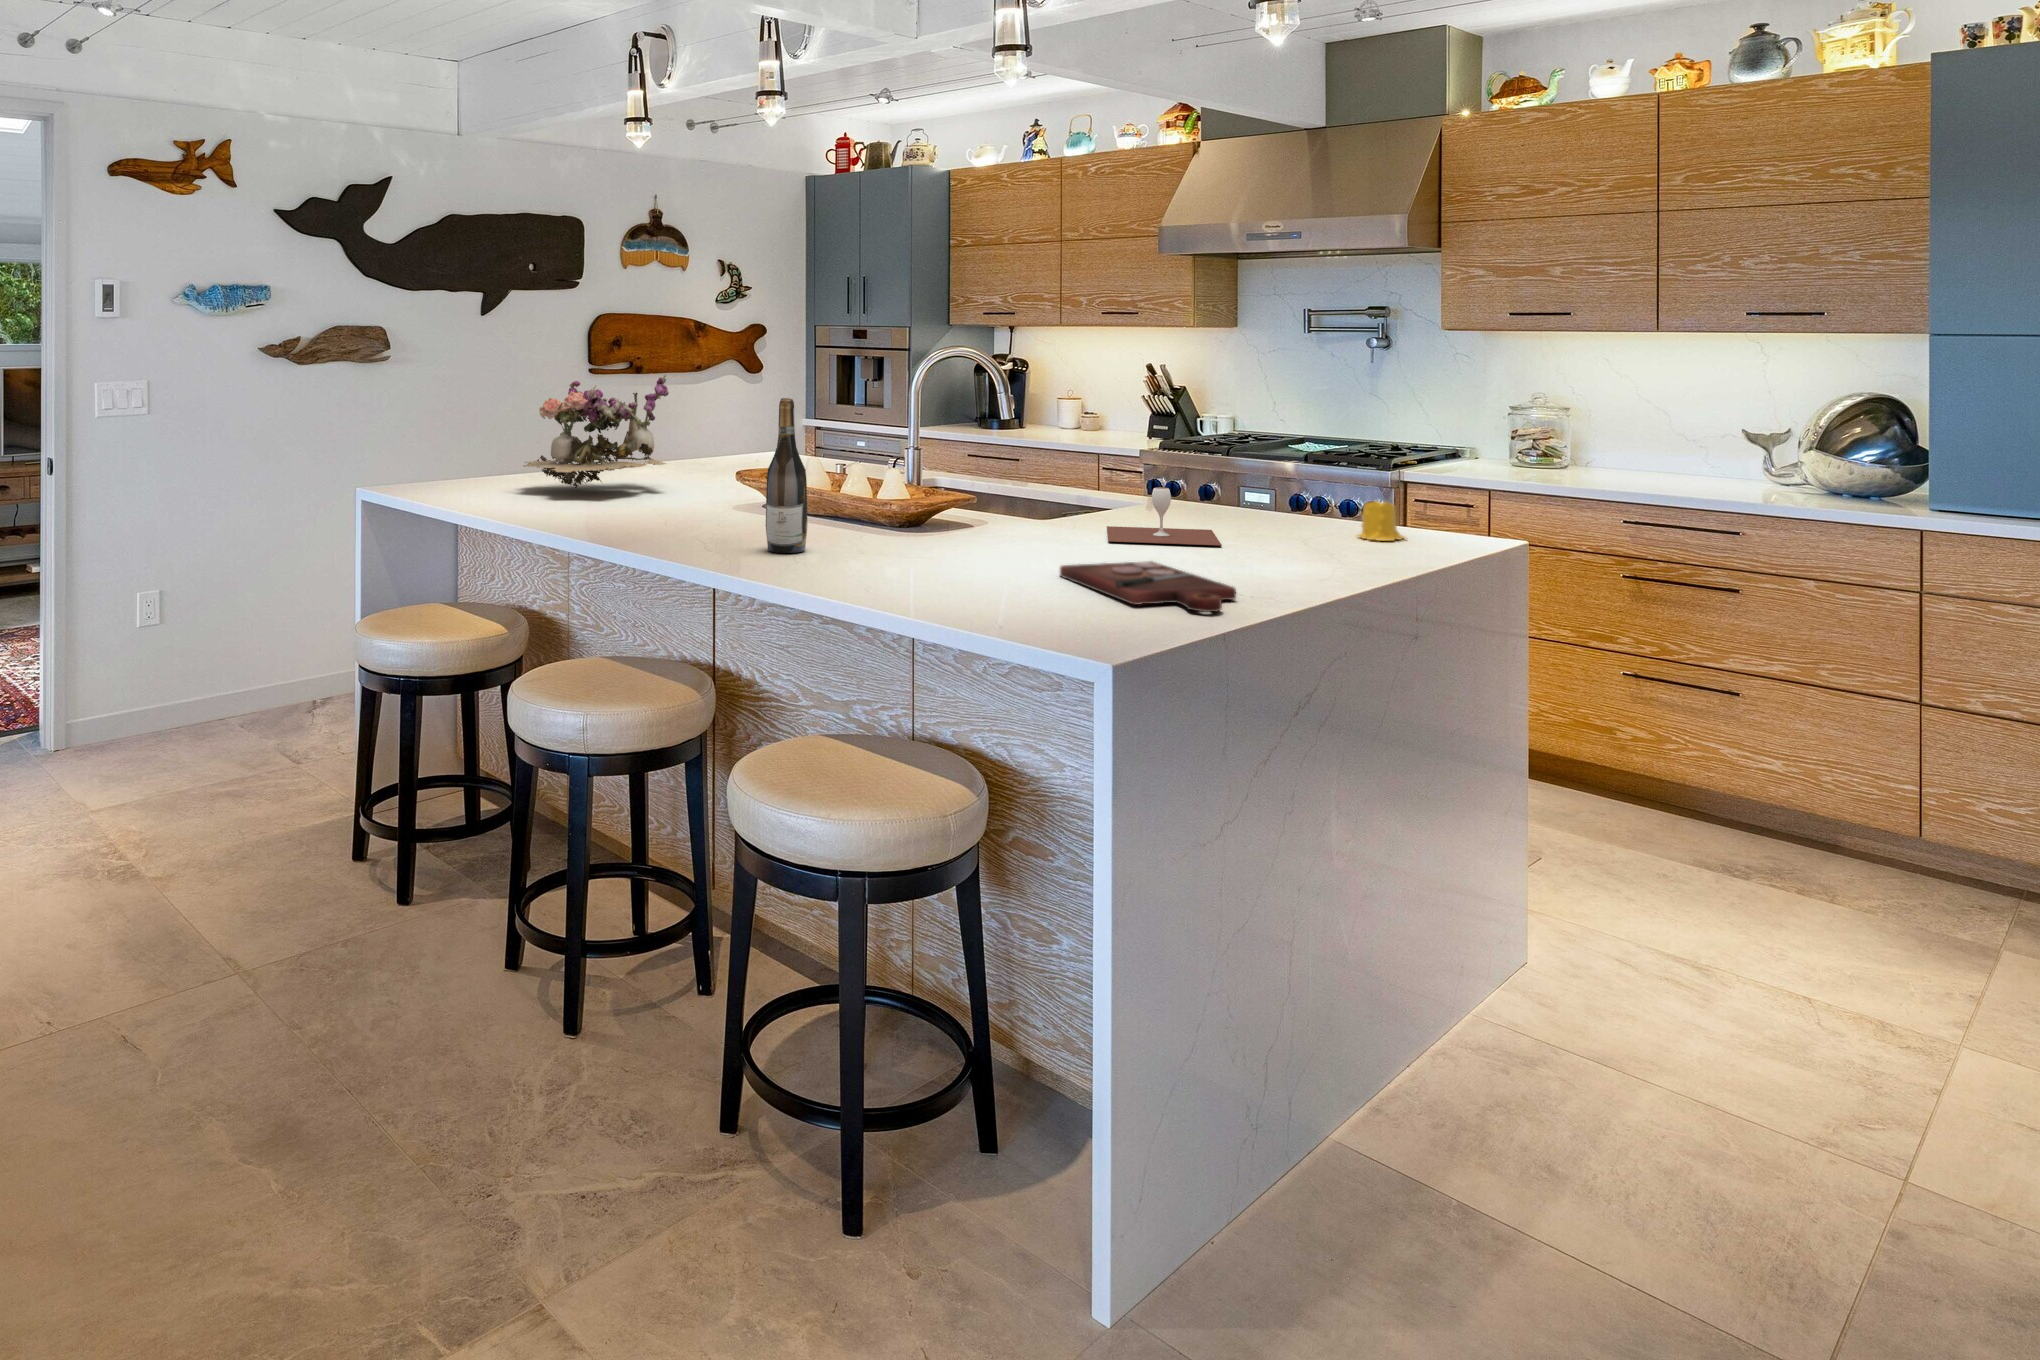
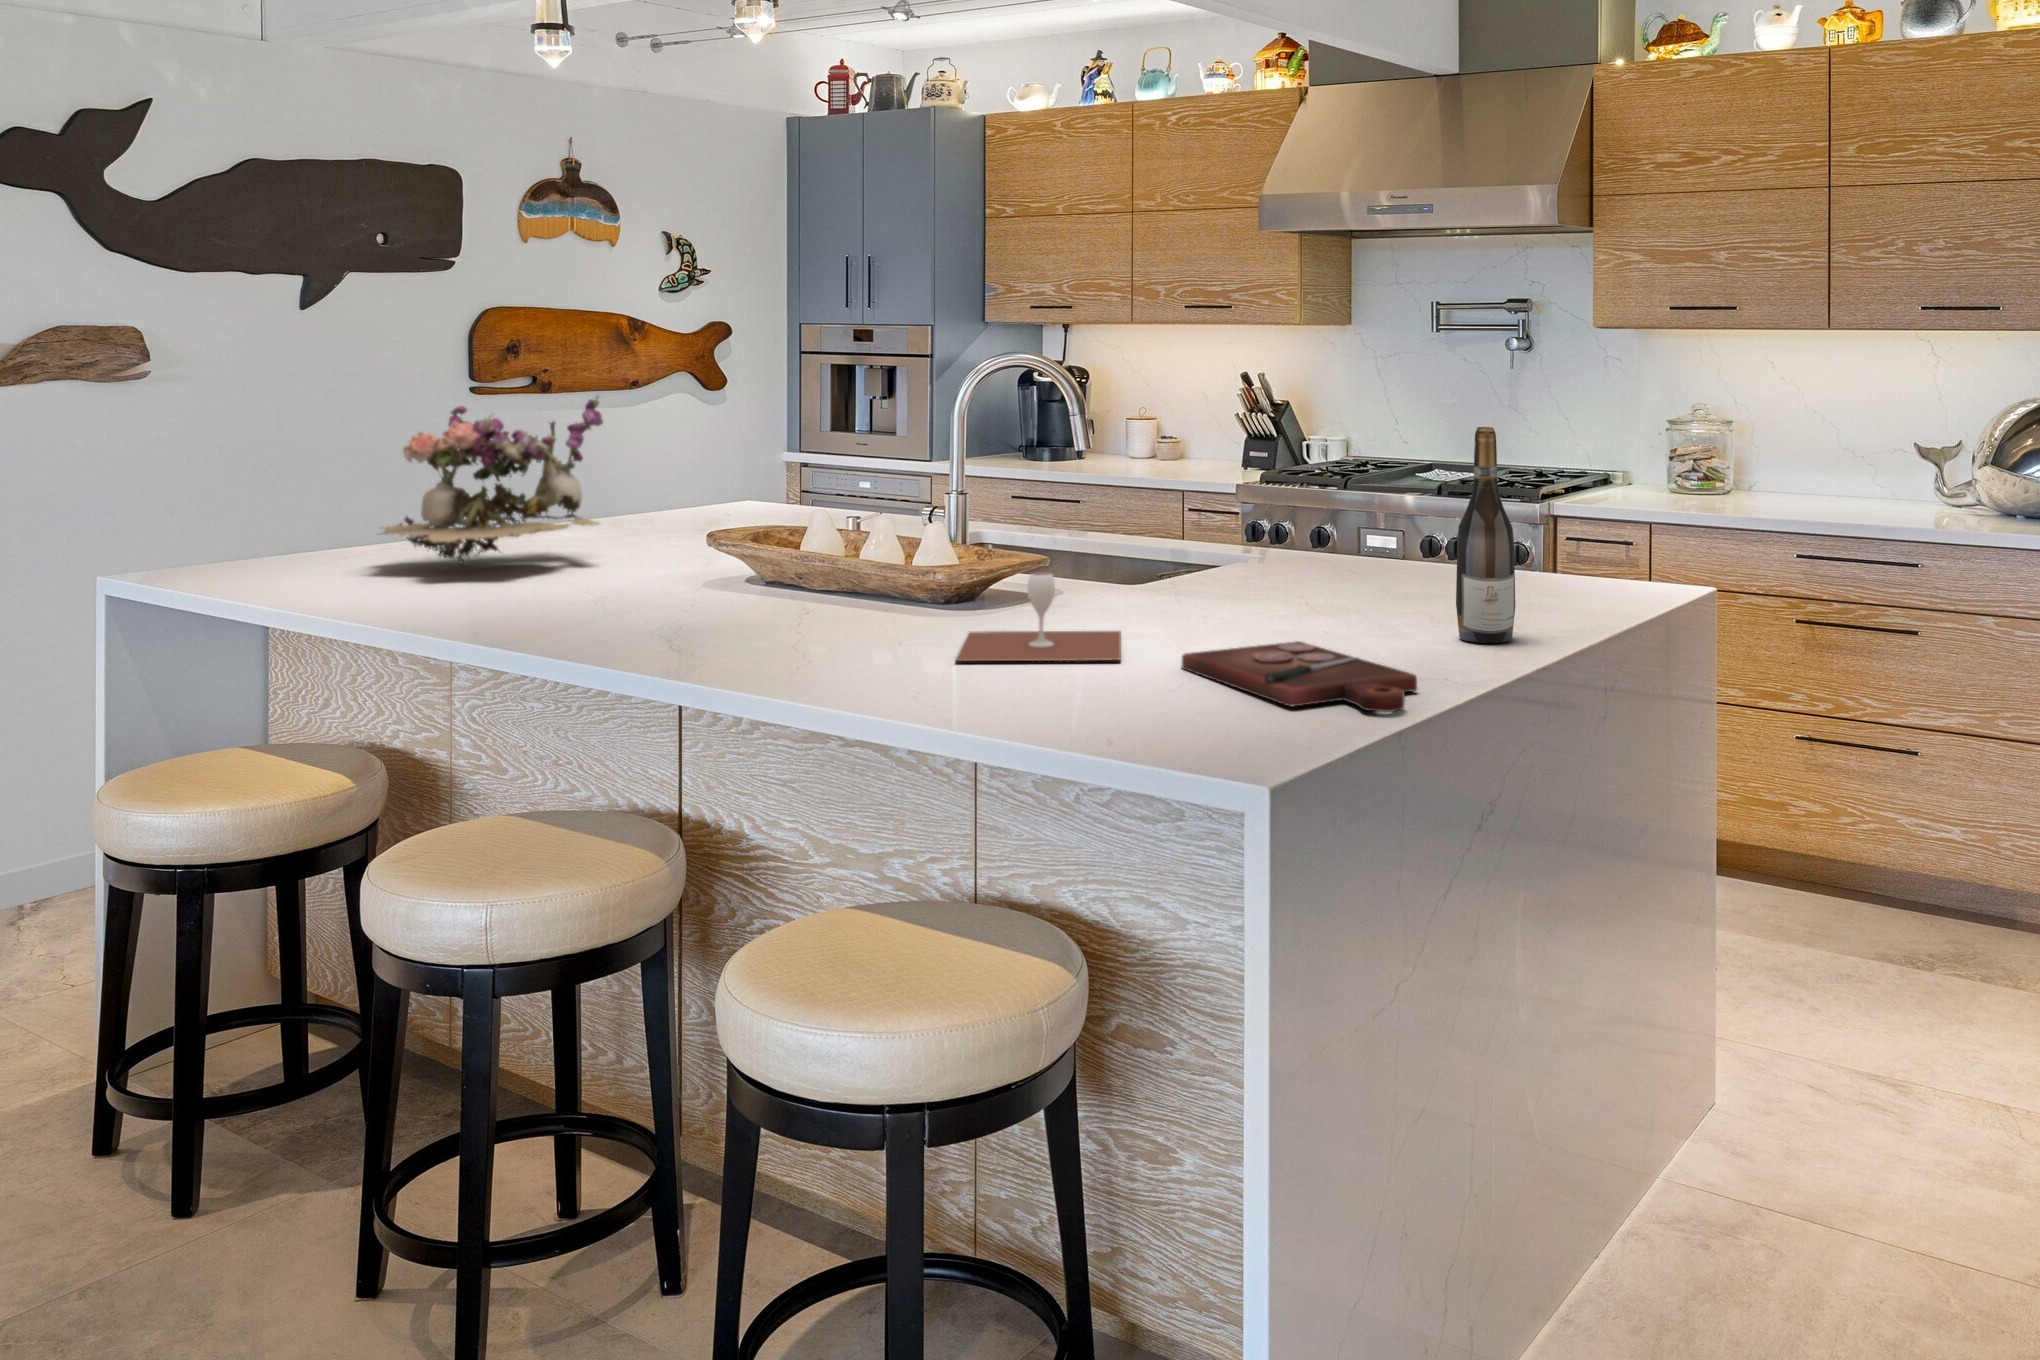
wine bottle: present [766,398,808,553] -> present [1456,427,1515,643]
wine glass: present [1107,487,1221,546] -> present [956,573,1121,661]
candle: present [1358,501,1405,541] -> none [1531,542,1591,597]

